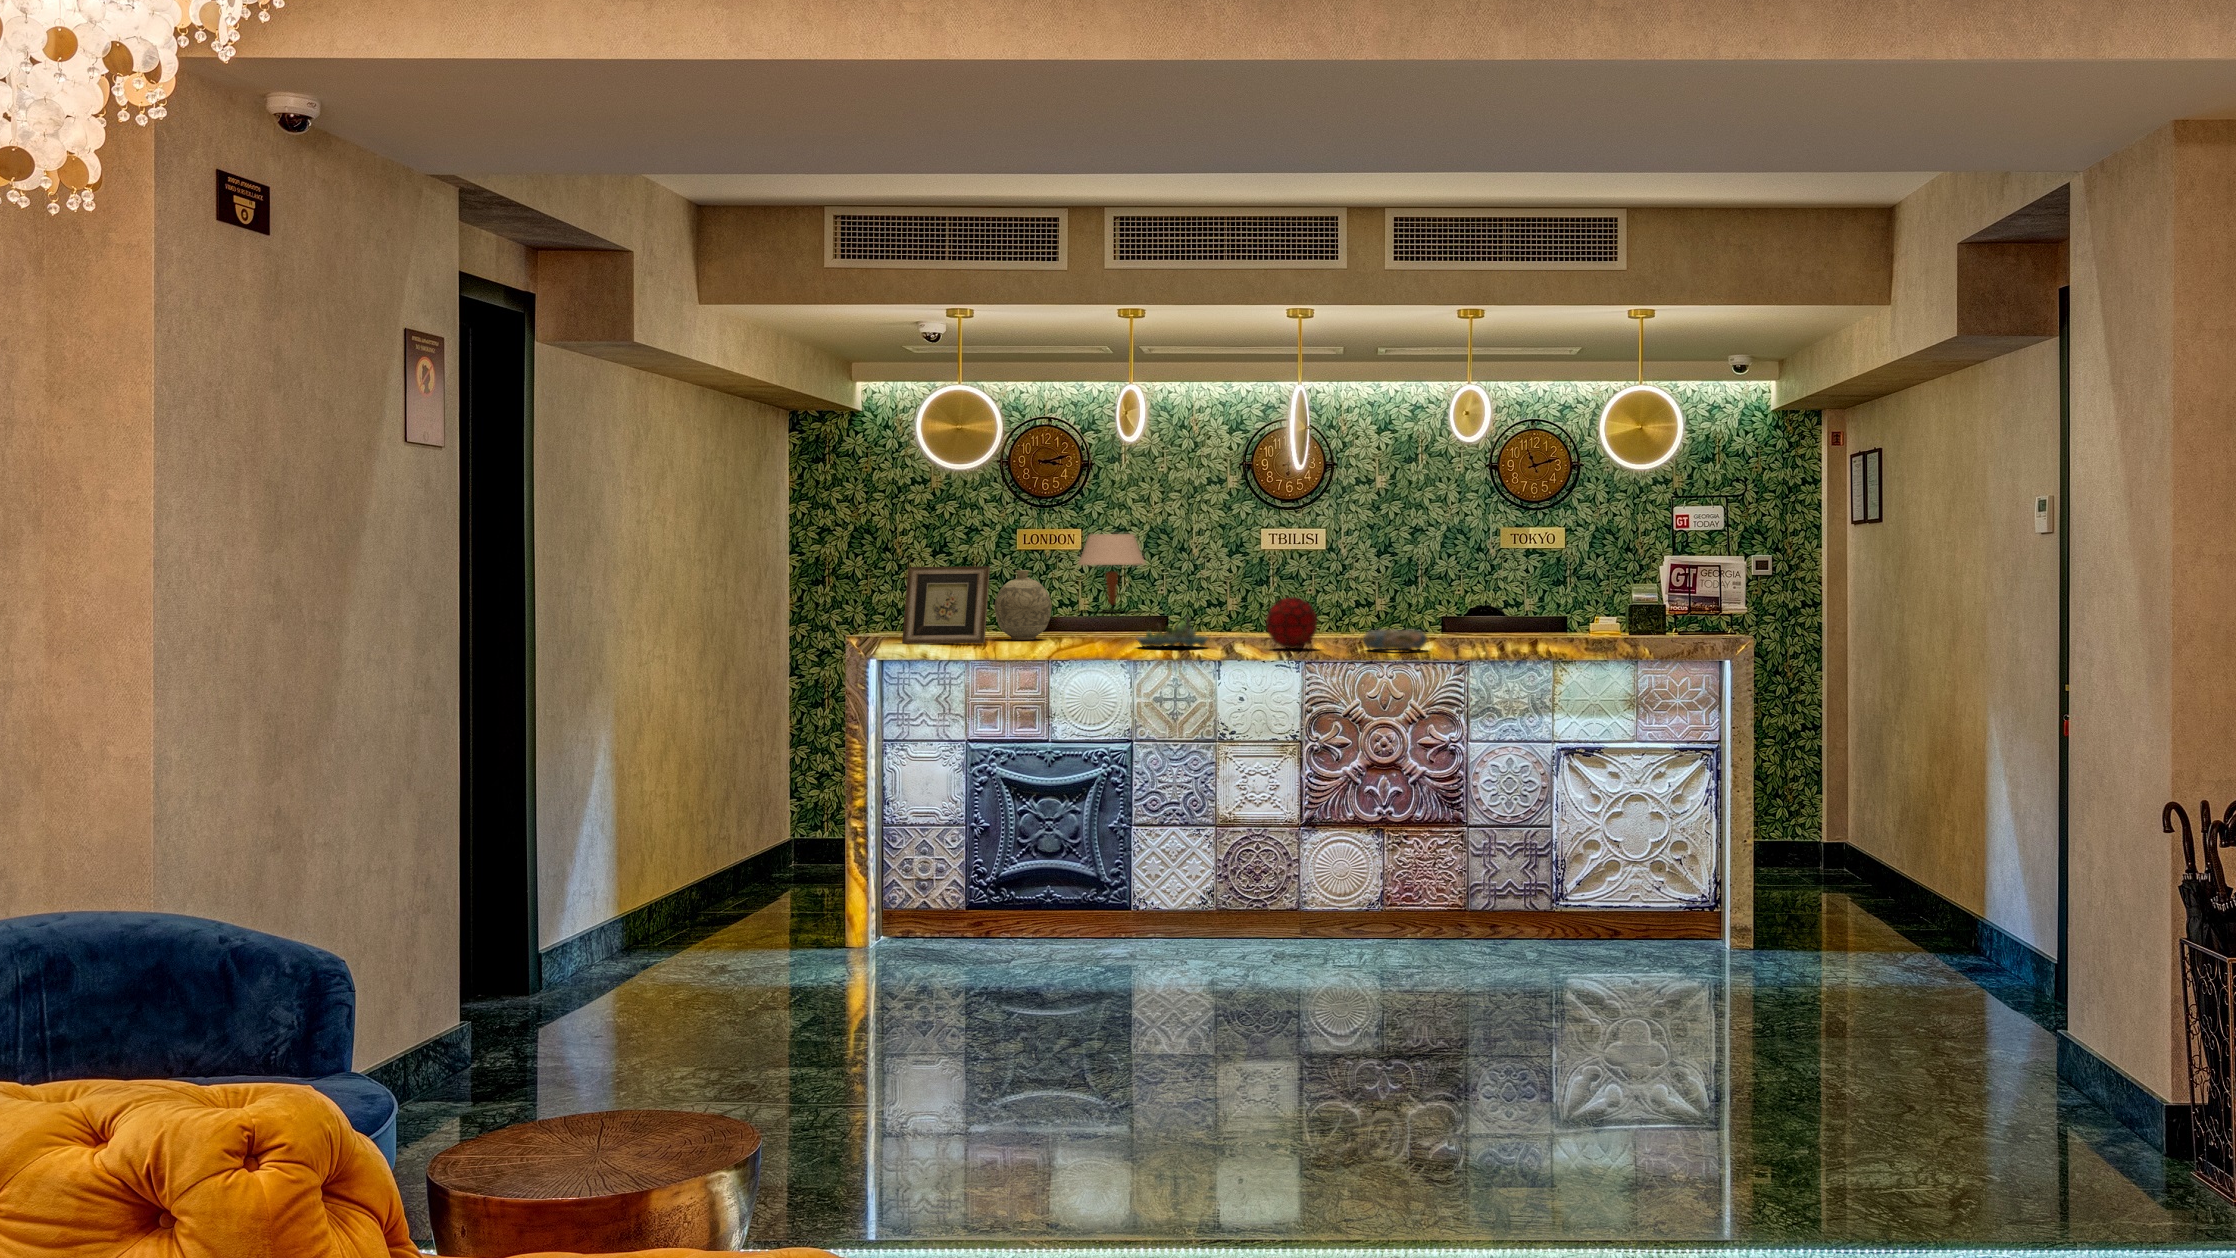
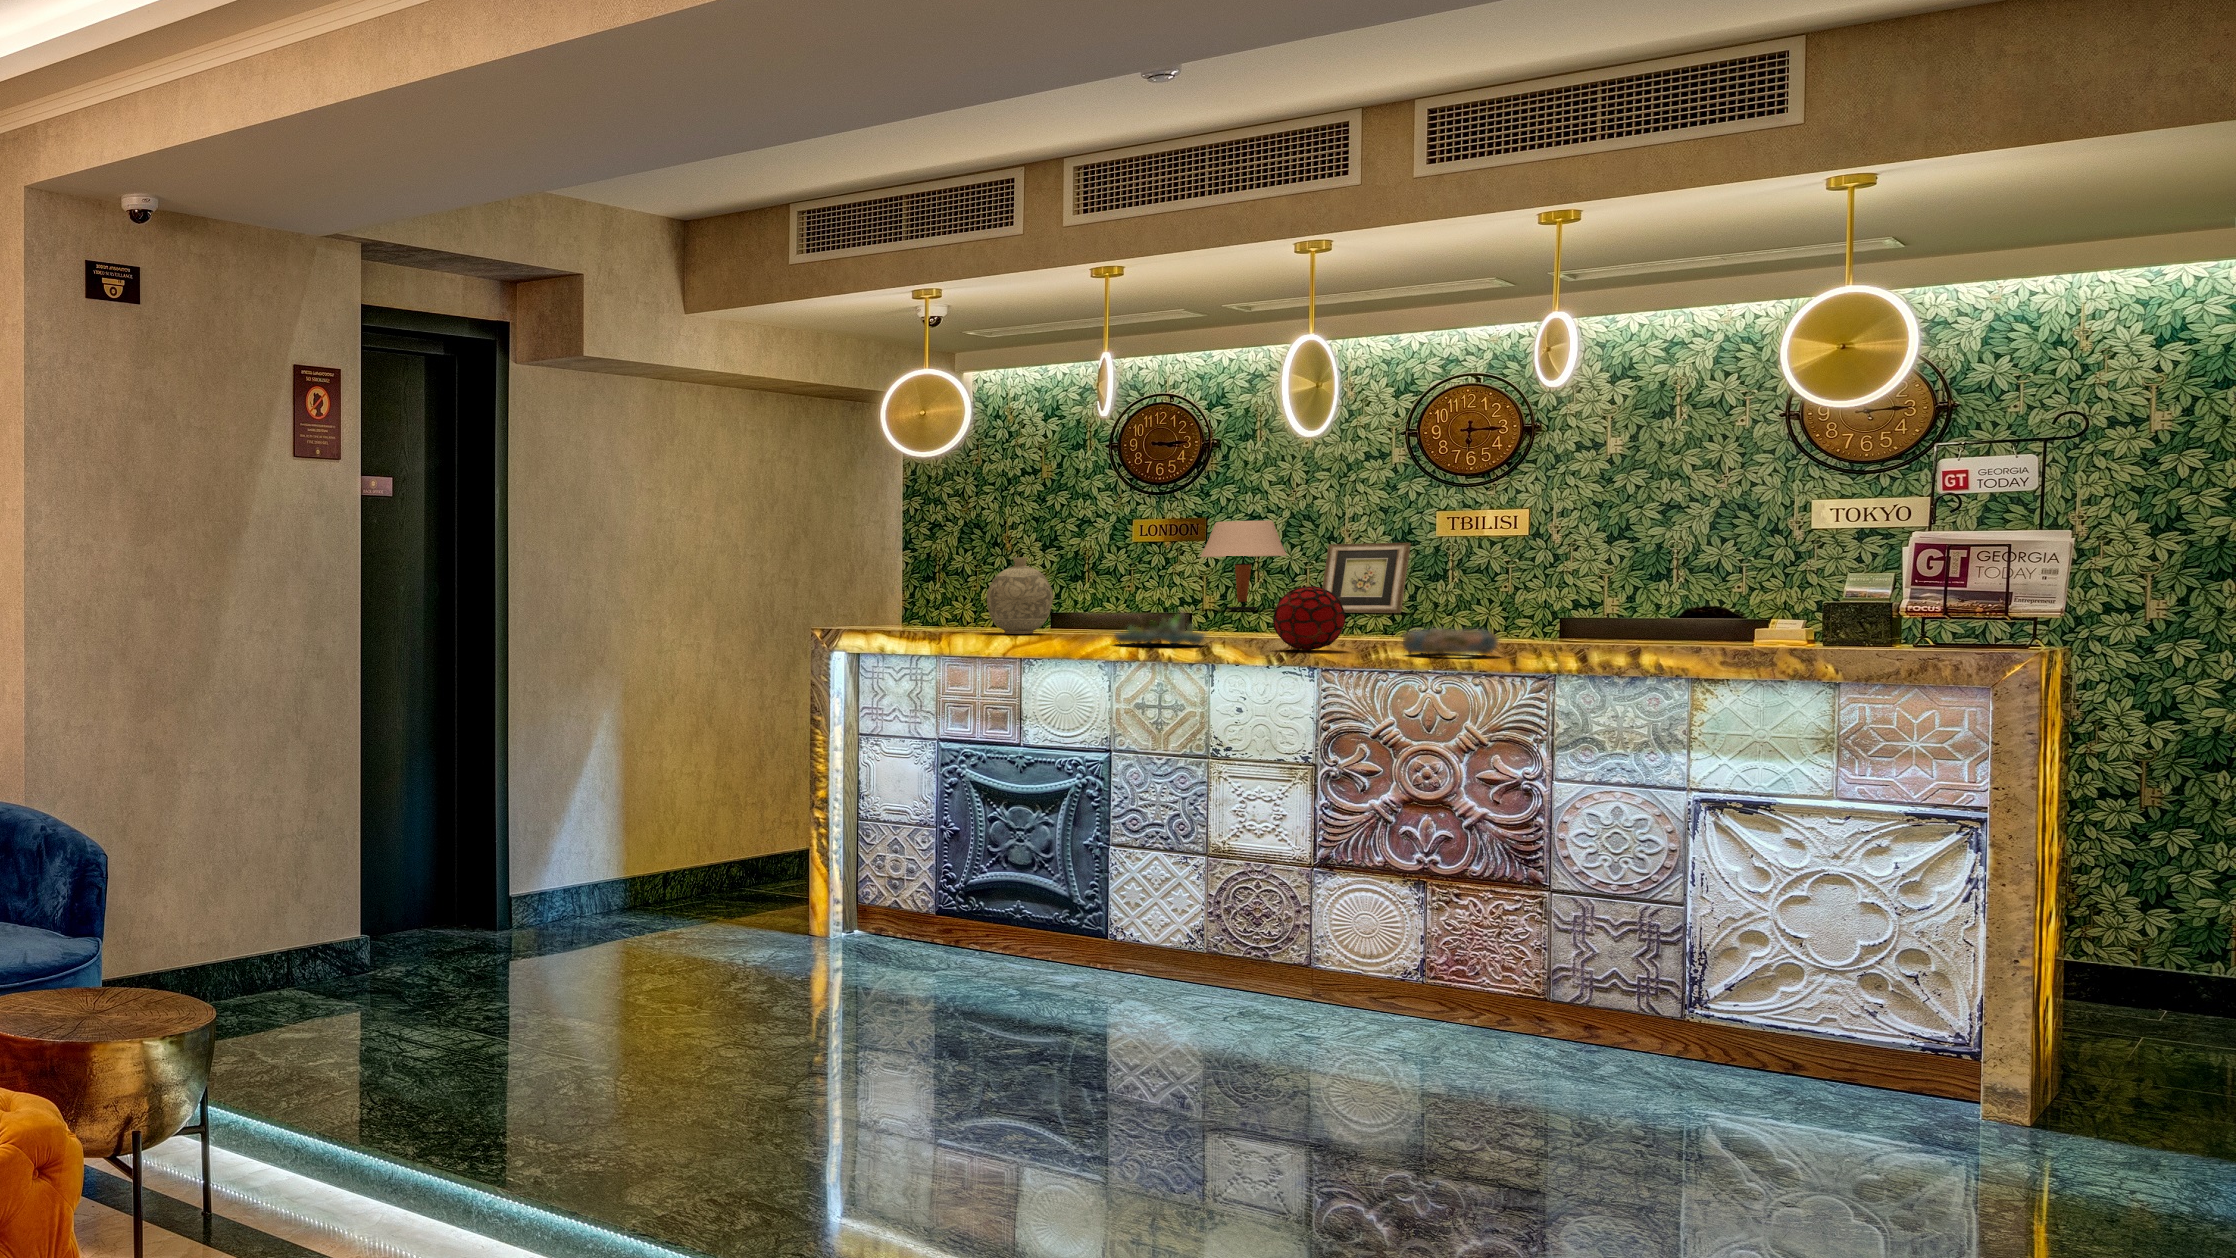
picture frame: present [902,566,990,644] -> present [1322,543,1411,613]

